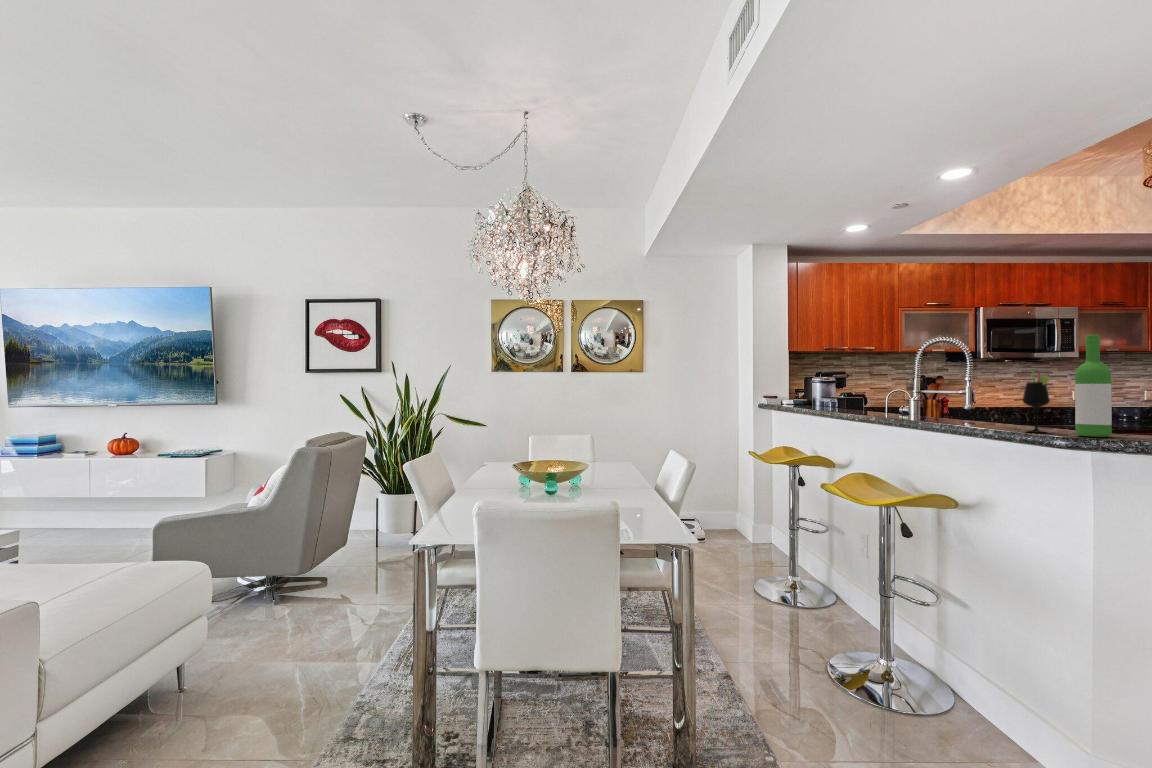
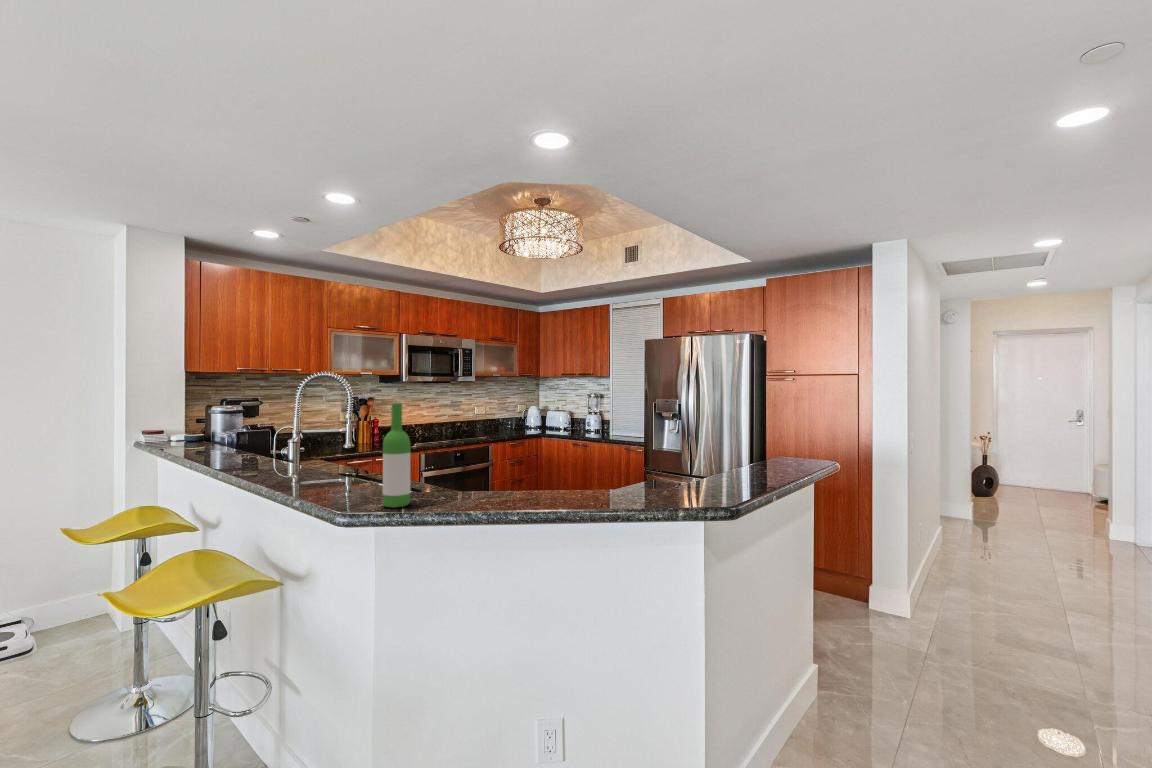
wine glass: present [1023,370,1050,433] -> none [346,436,369,503]

